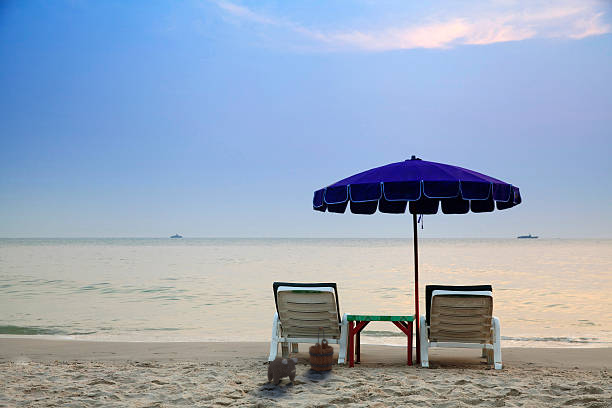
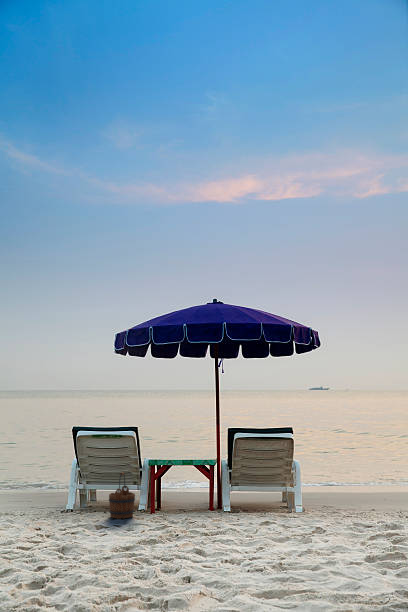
plush toy: present [267,357,298,385] -> none [67,502,101,531]

